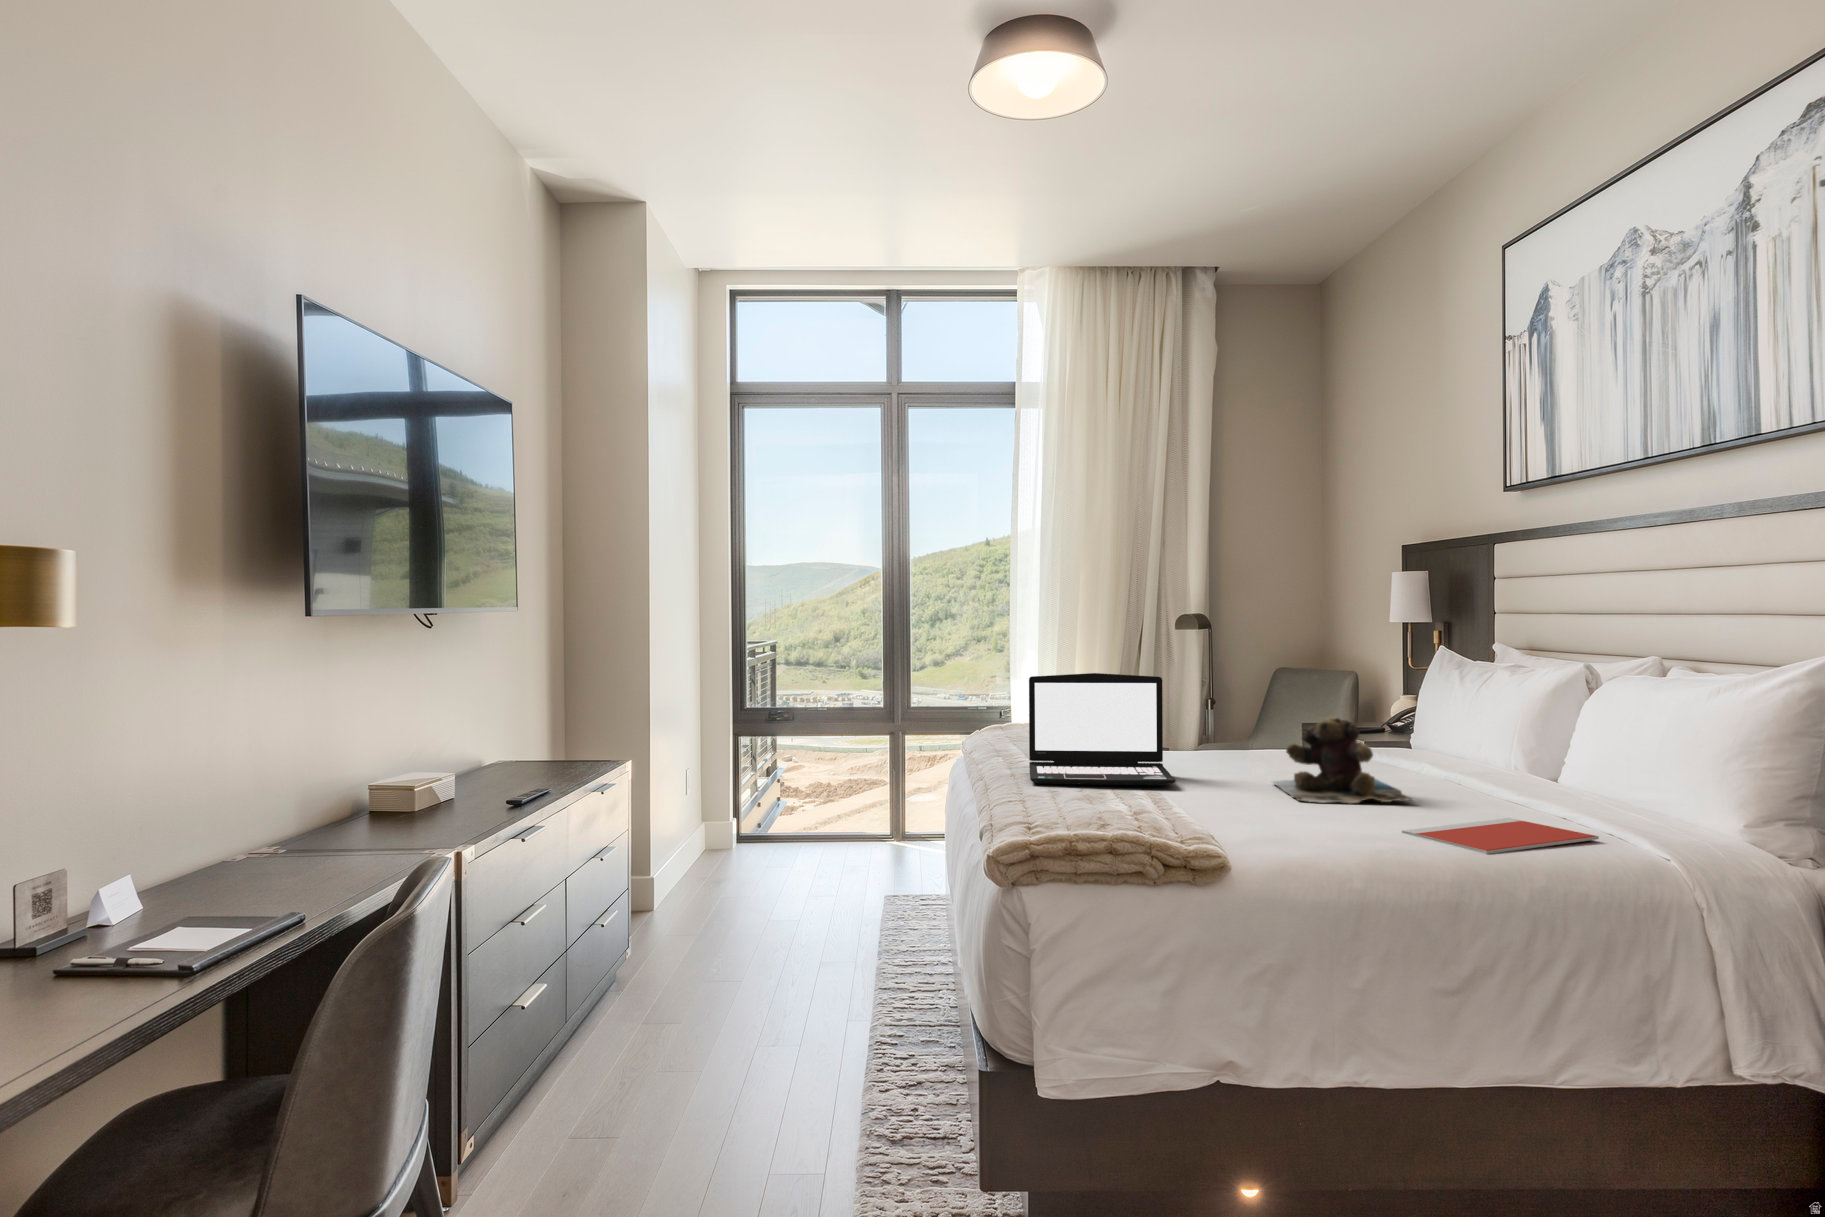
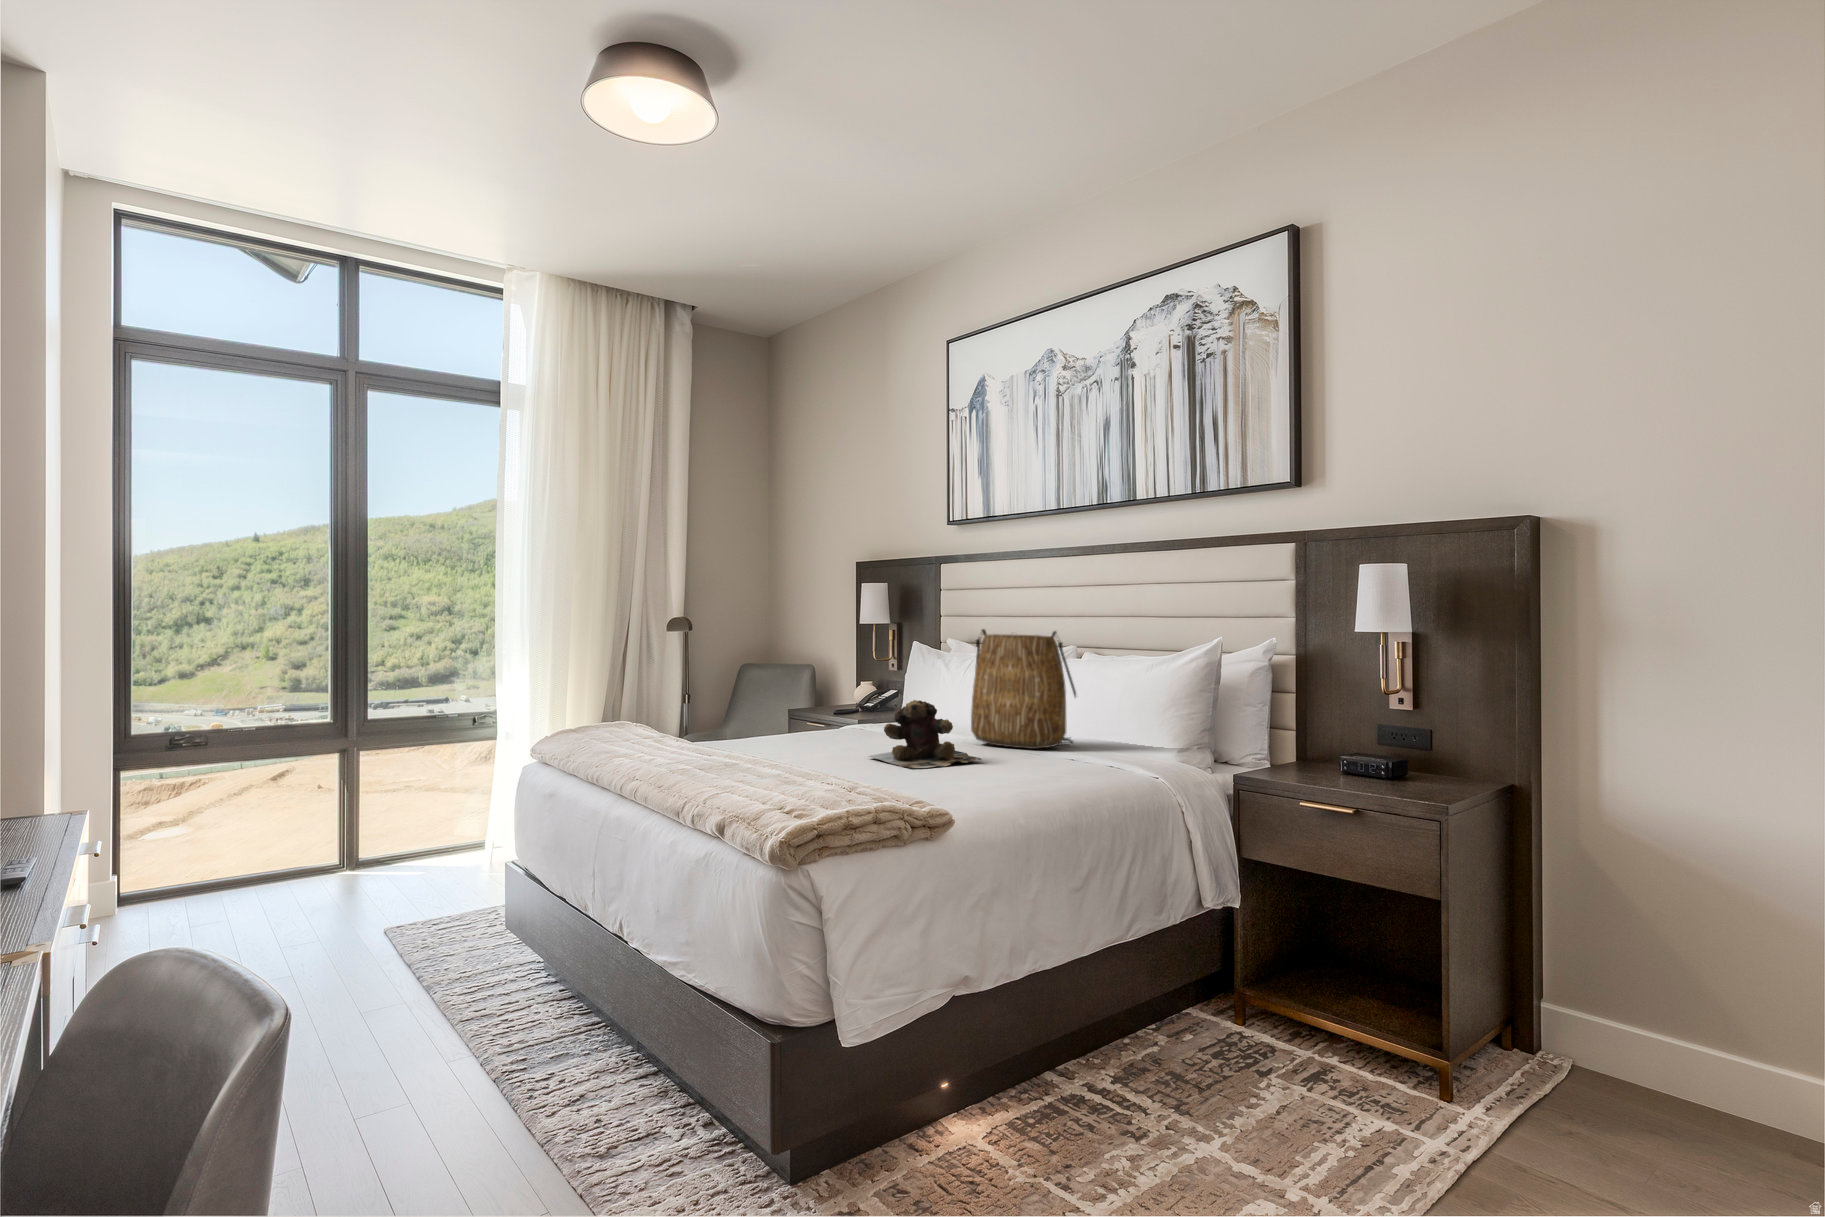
tote bag: none [1454,629,1628,796] -> present [971,629,1076,749]
laptop: present [1029,673,1175,785] -> none [661,672,811,778]
notebook: present [1402,818,1599,854] -> none [1011,764,1115,788]

